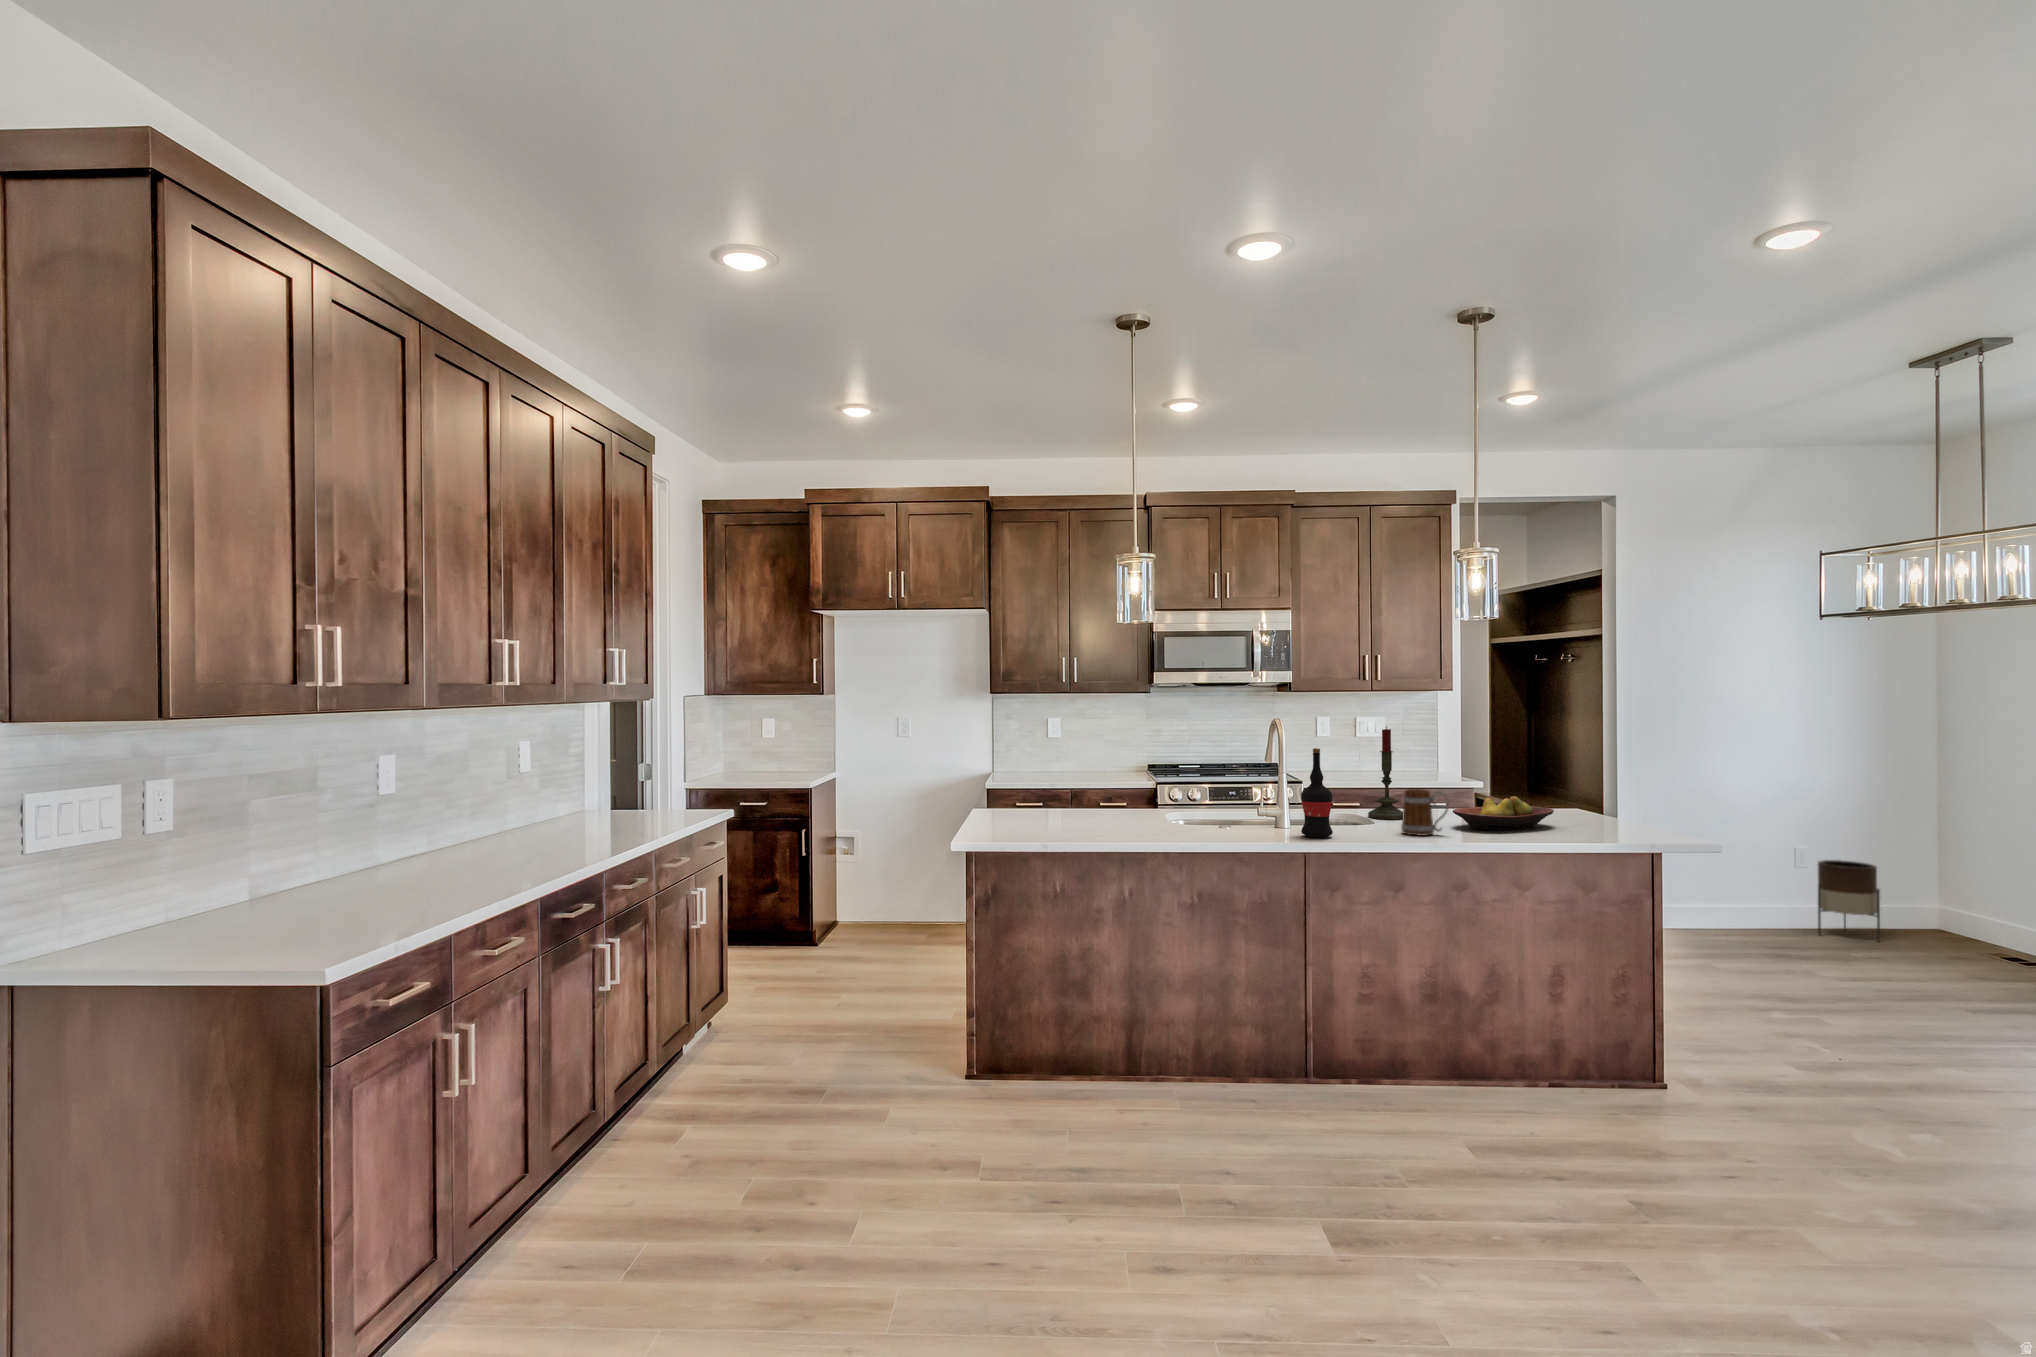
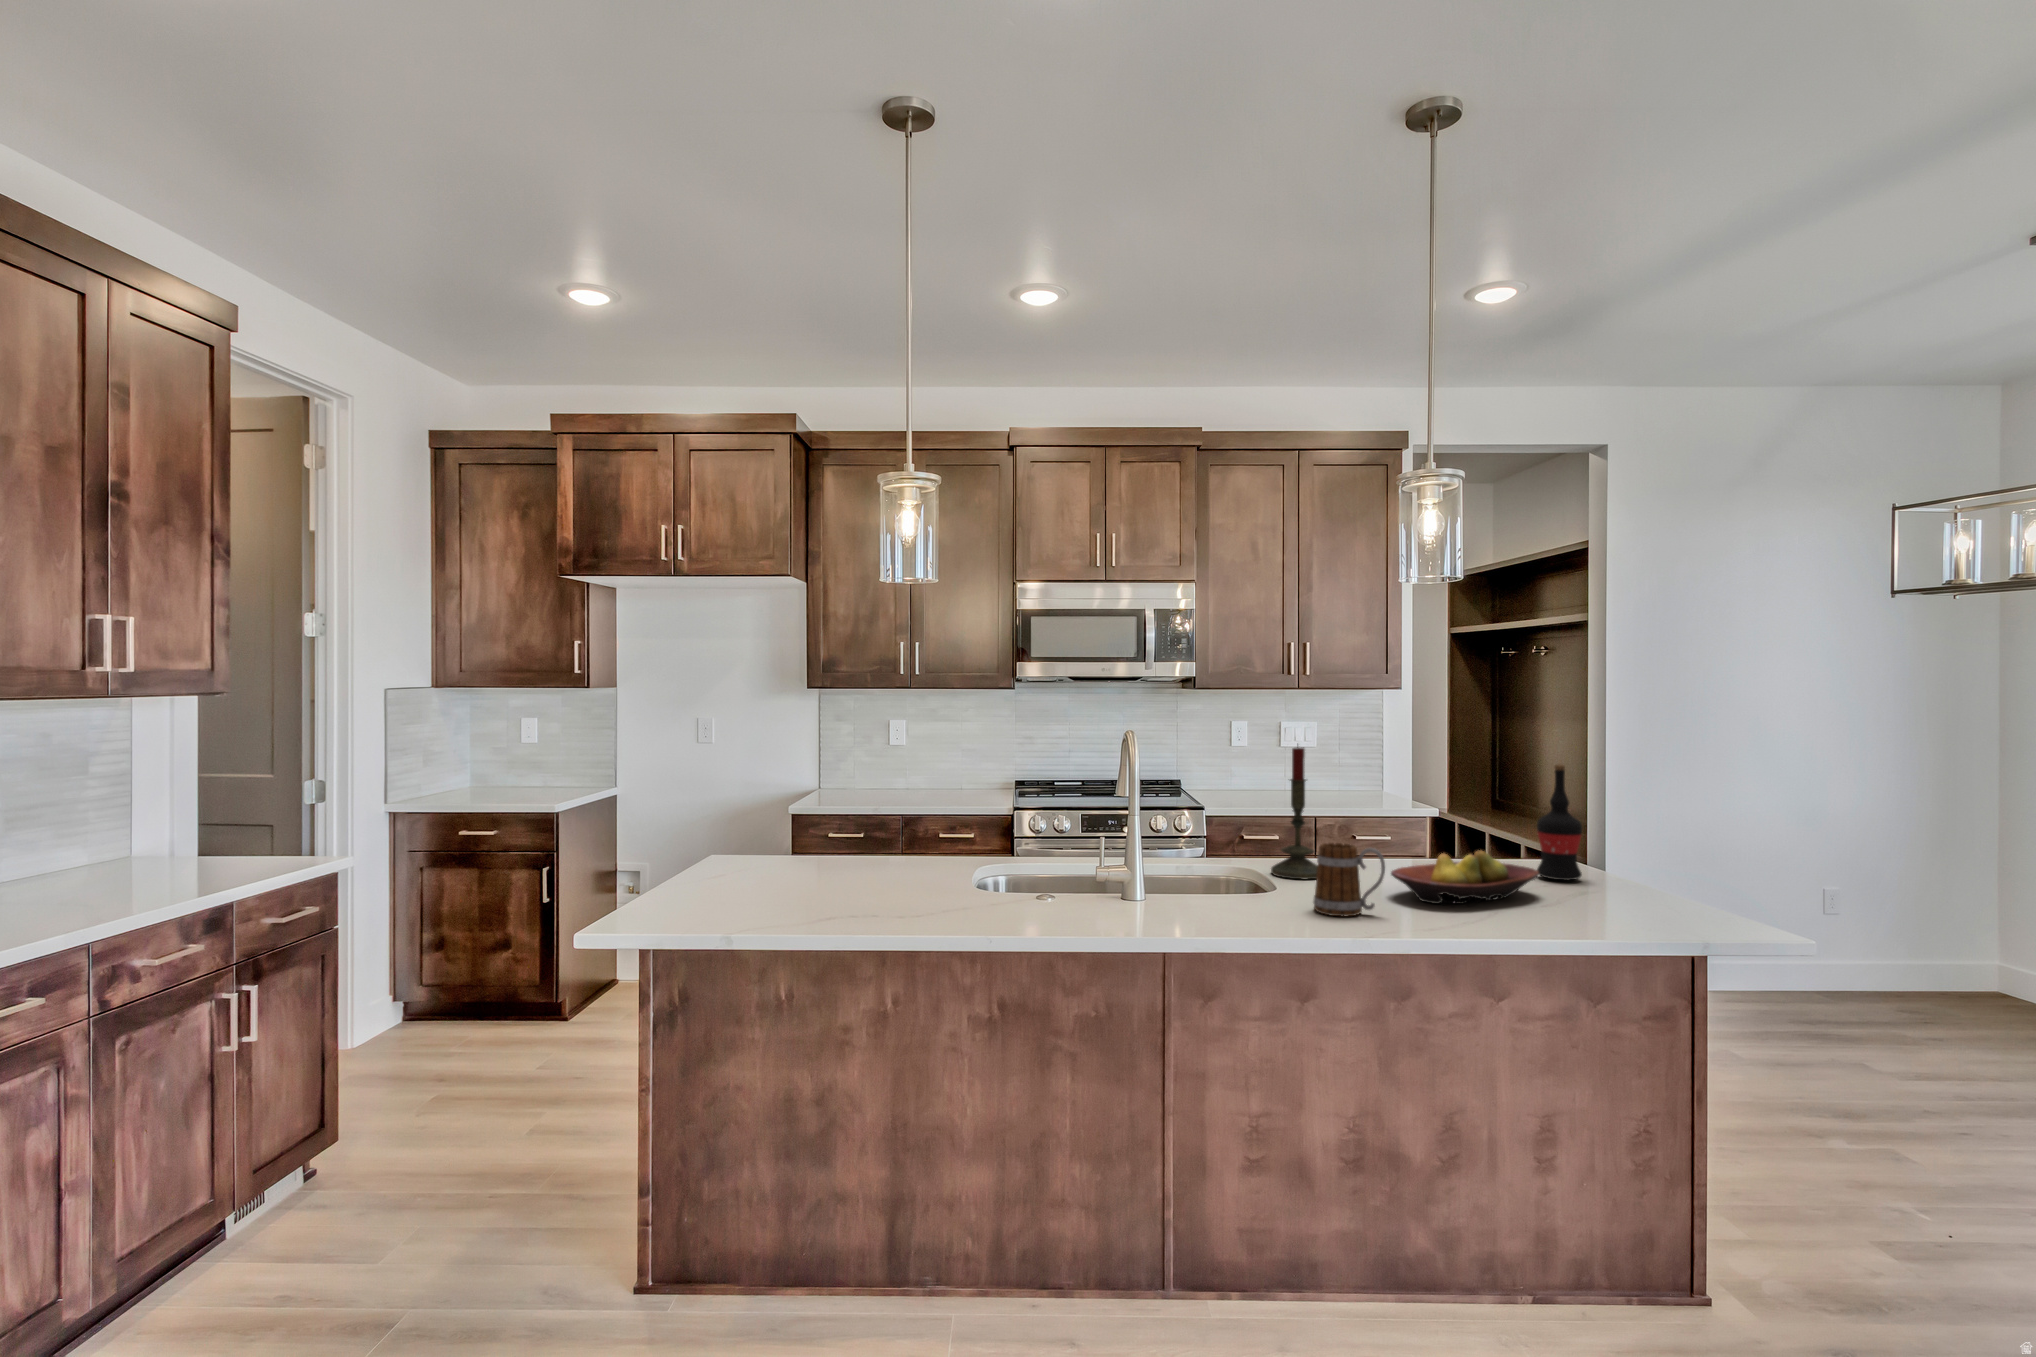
wine bottle: present [1301,748,1333,837] -> present [1537,764,1582,880]
planter: present [1817,860,1880,942] -> none [1837,904,1917,1009]

